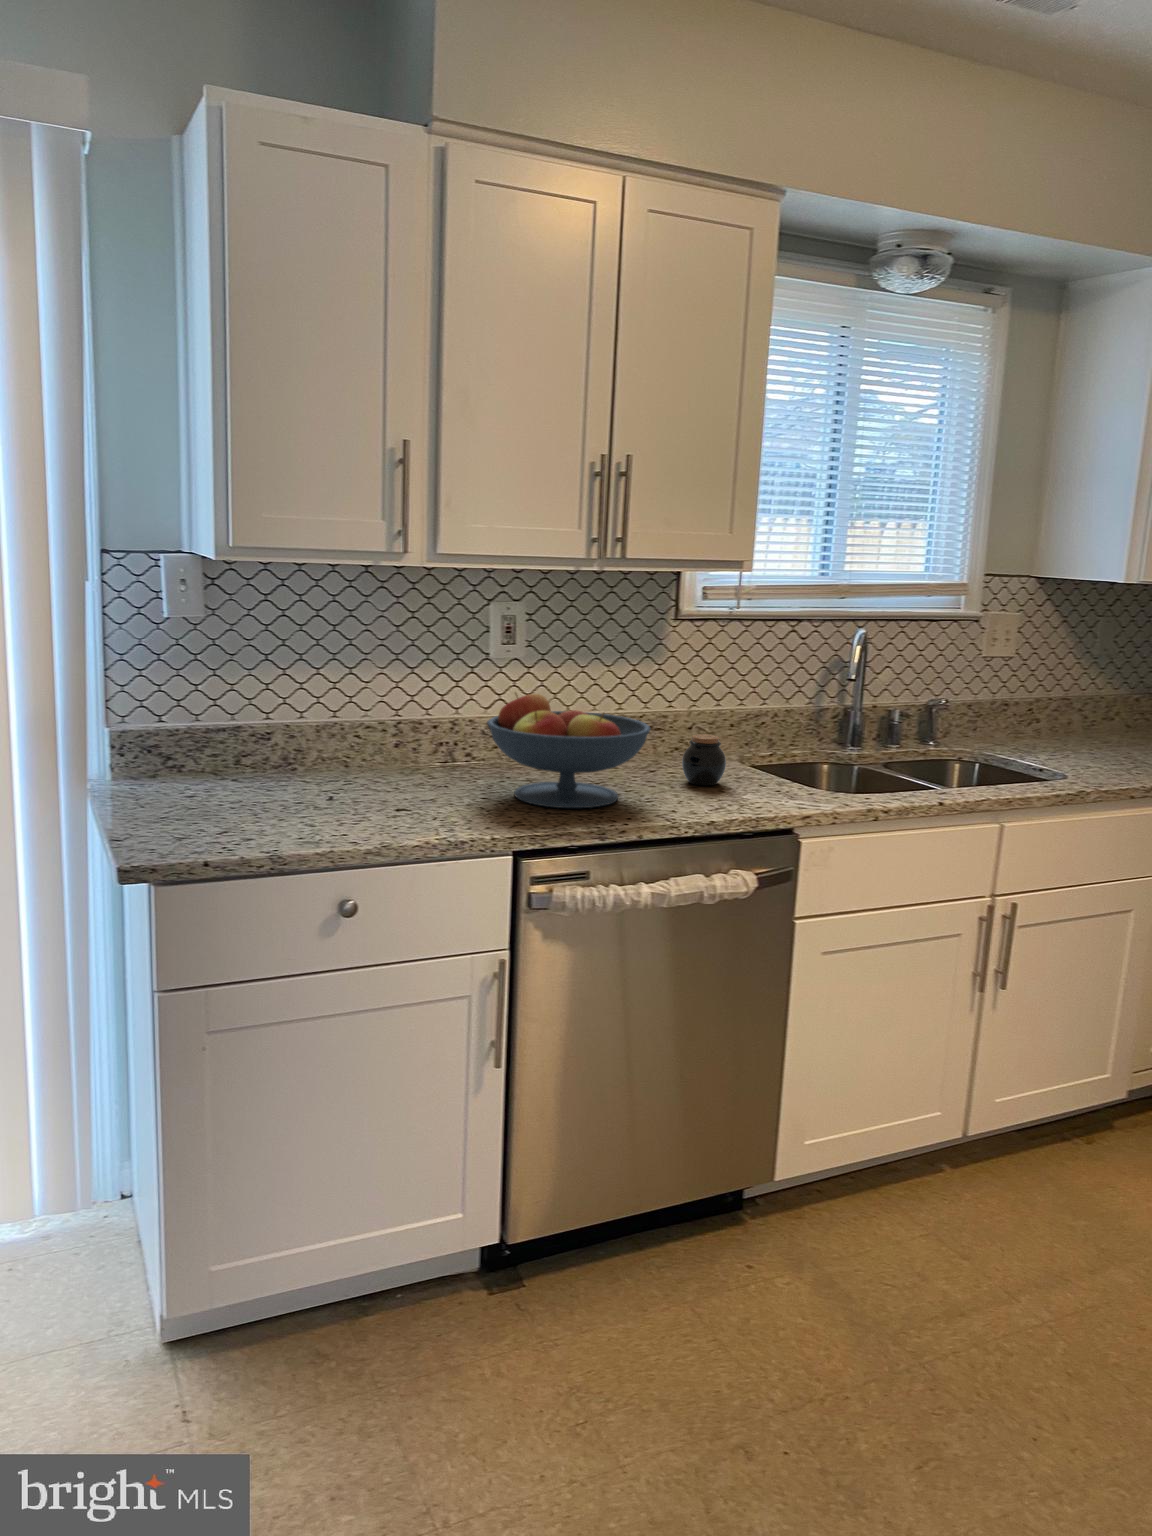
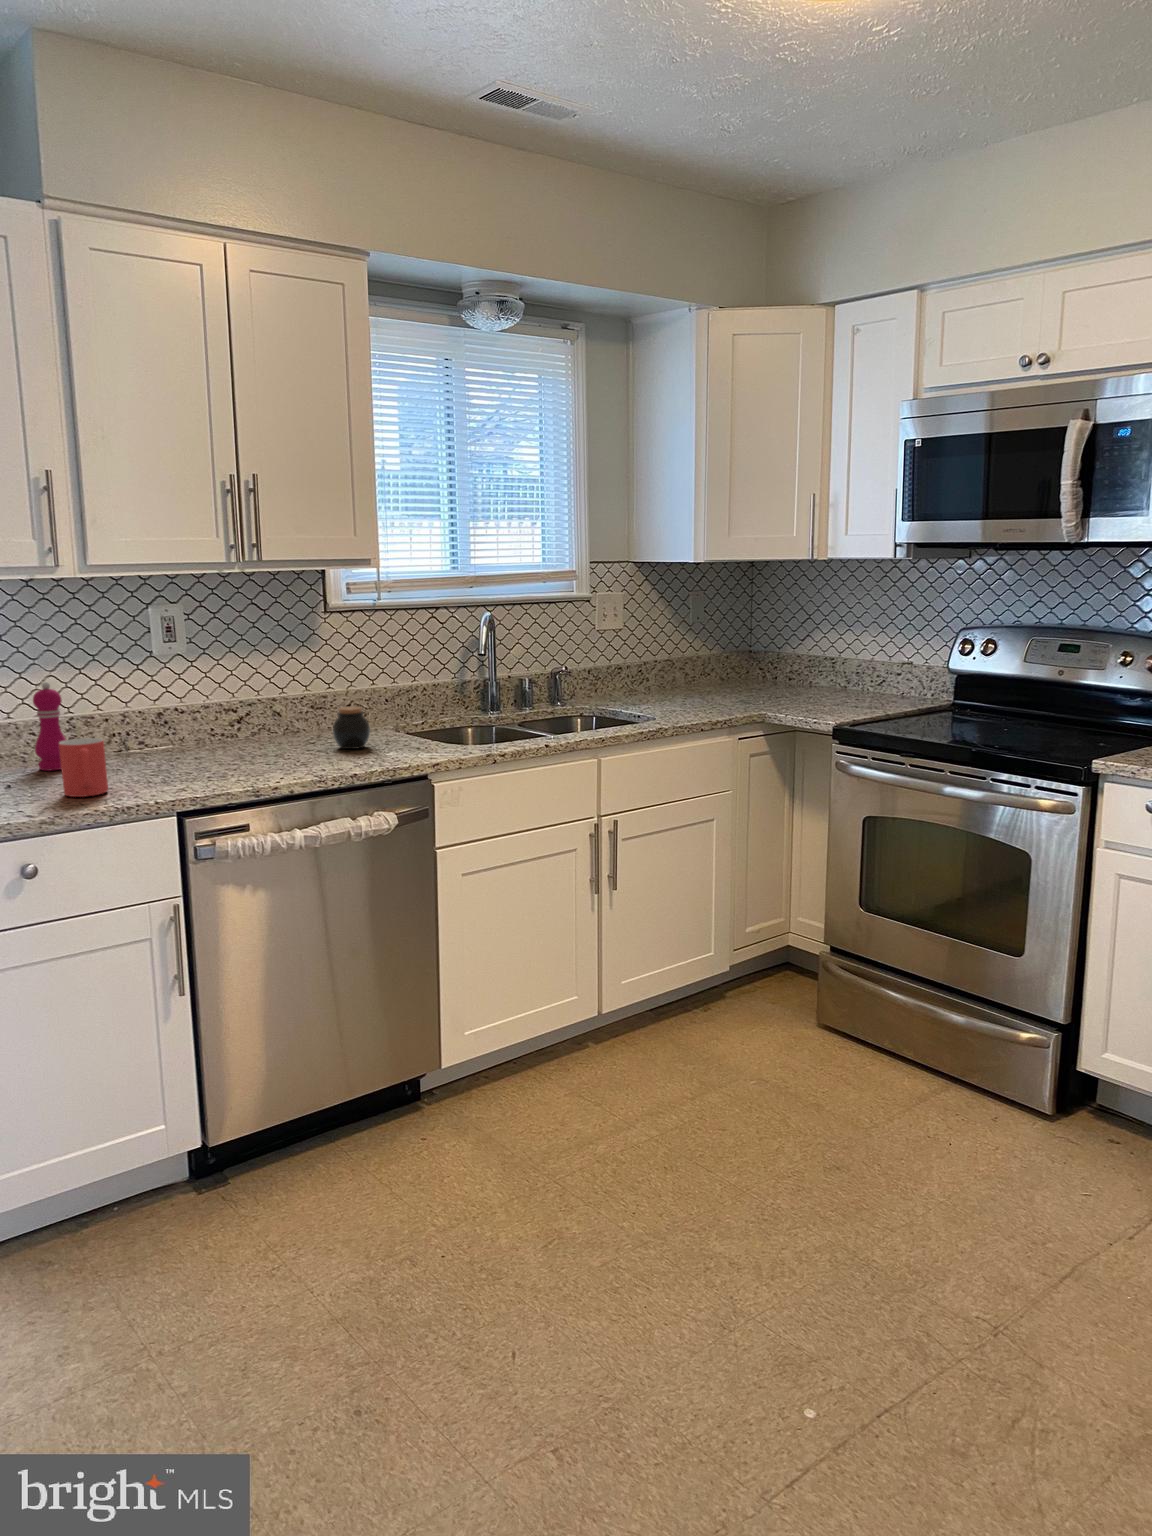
pepper mill: none [358,681,394,781] -> present [33,682,66,771]
fruit bowl: present [487,693,651,808] -> none [150,681,296,775]
mug: none [390,753,439,822] -> present [59,738,108,797]

